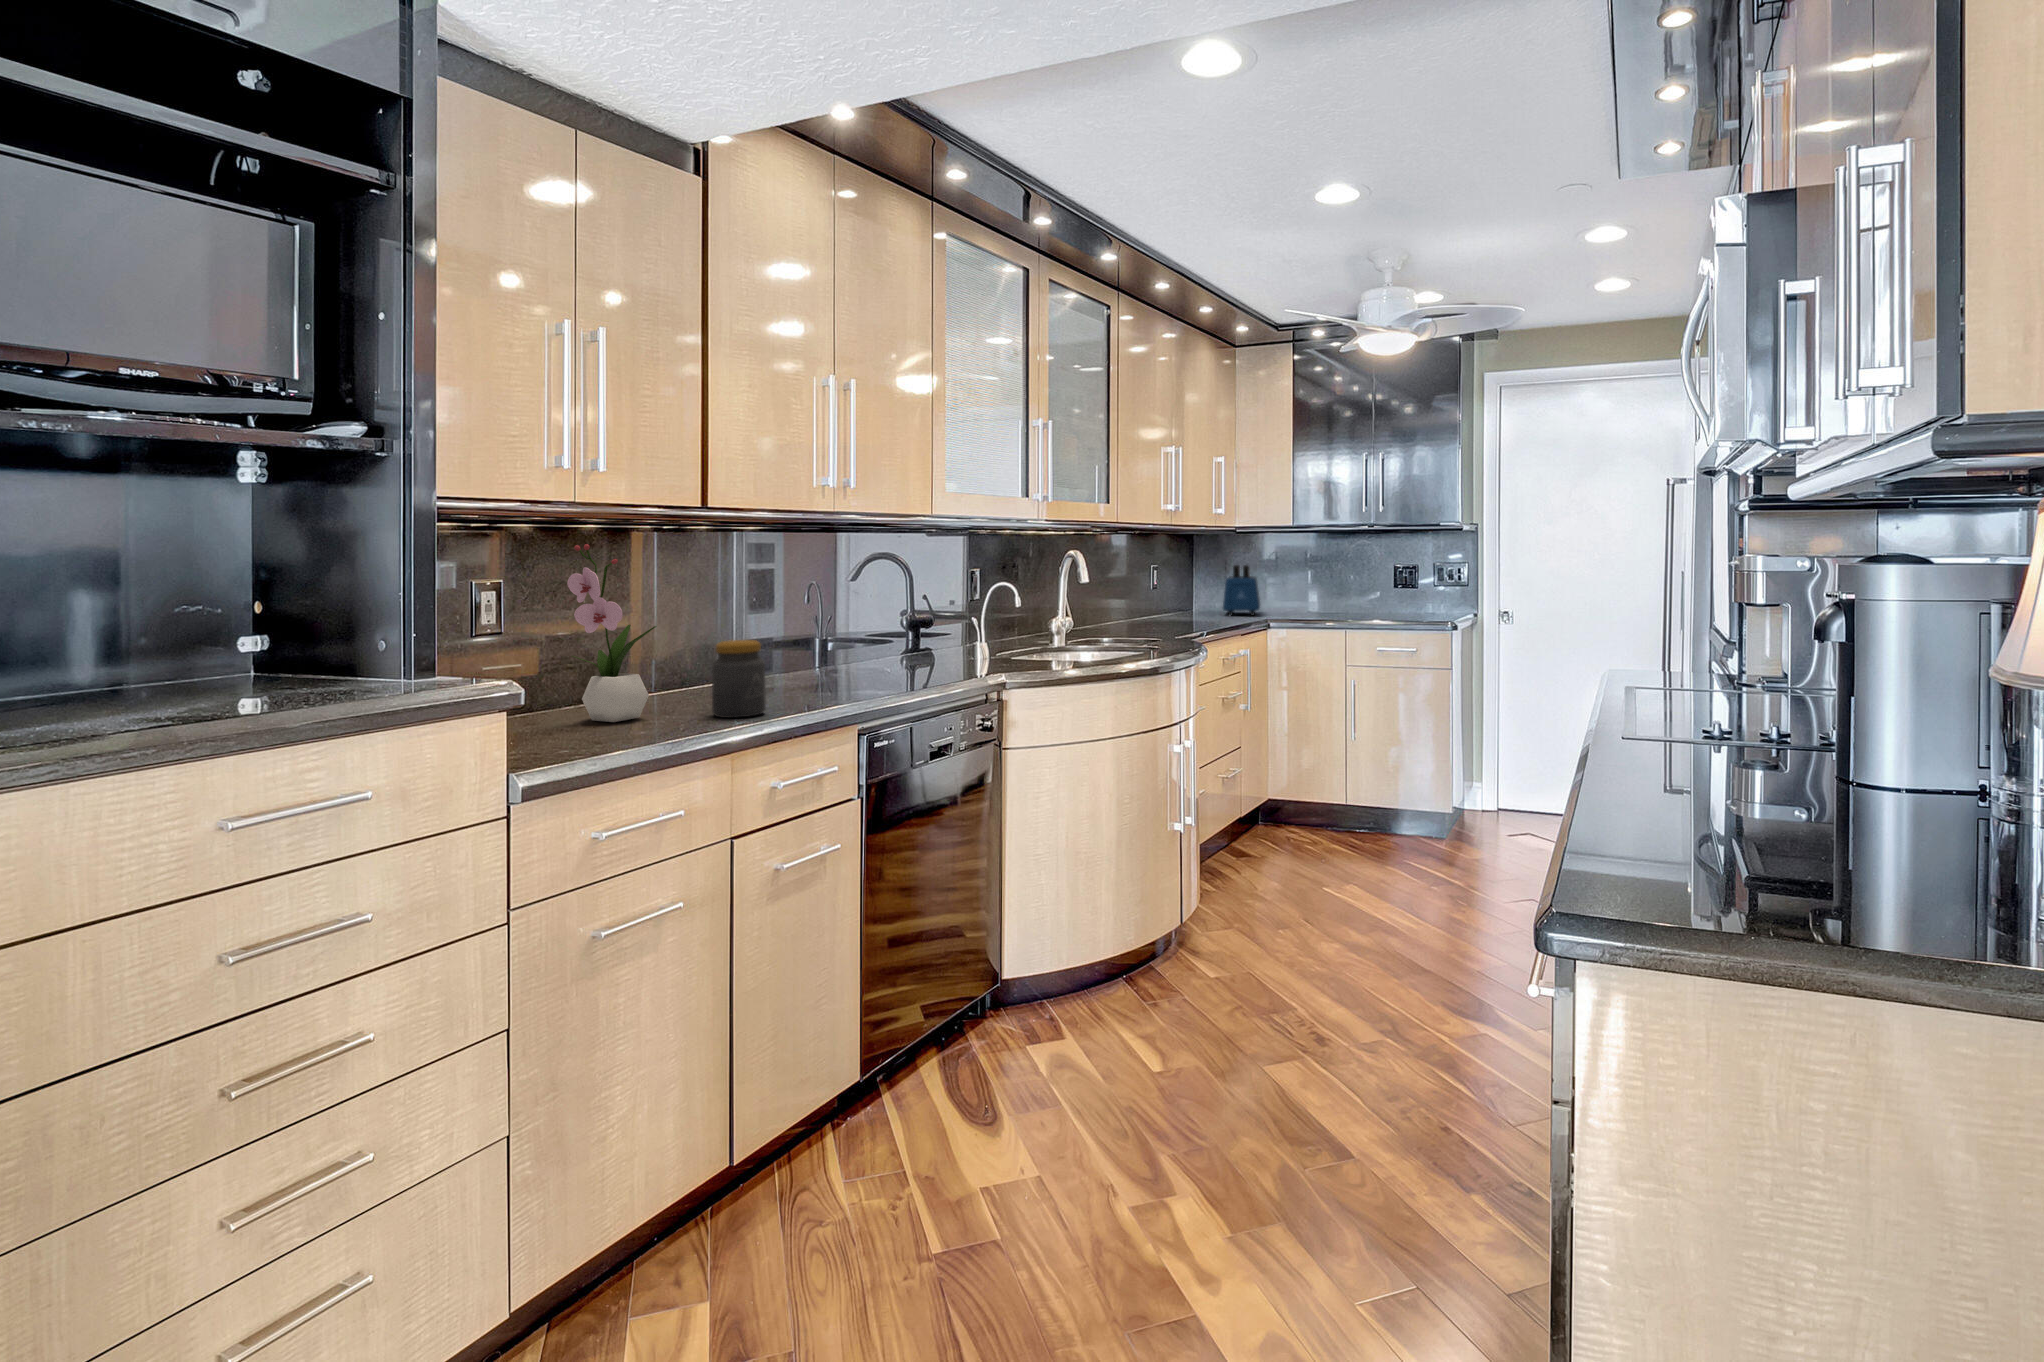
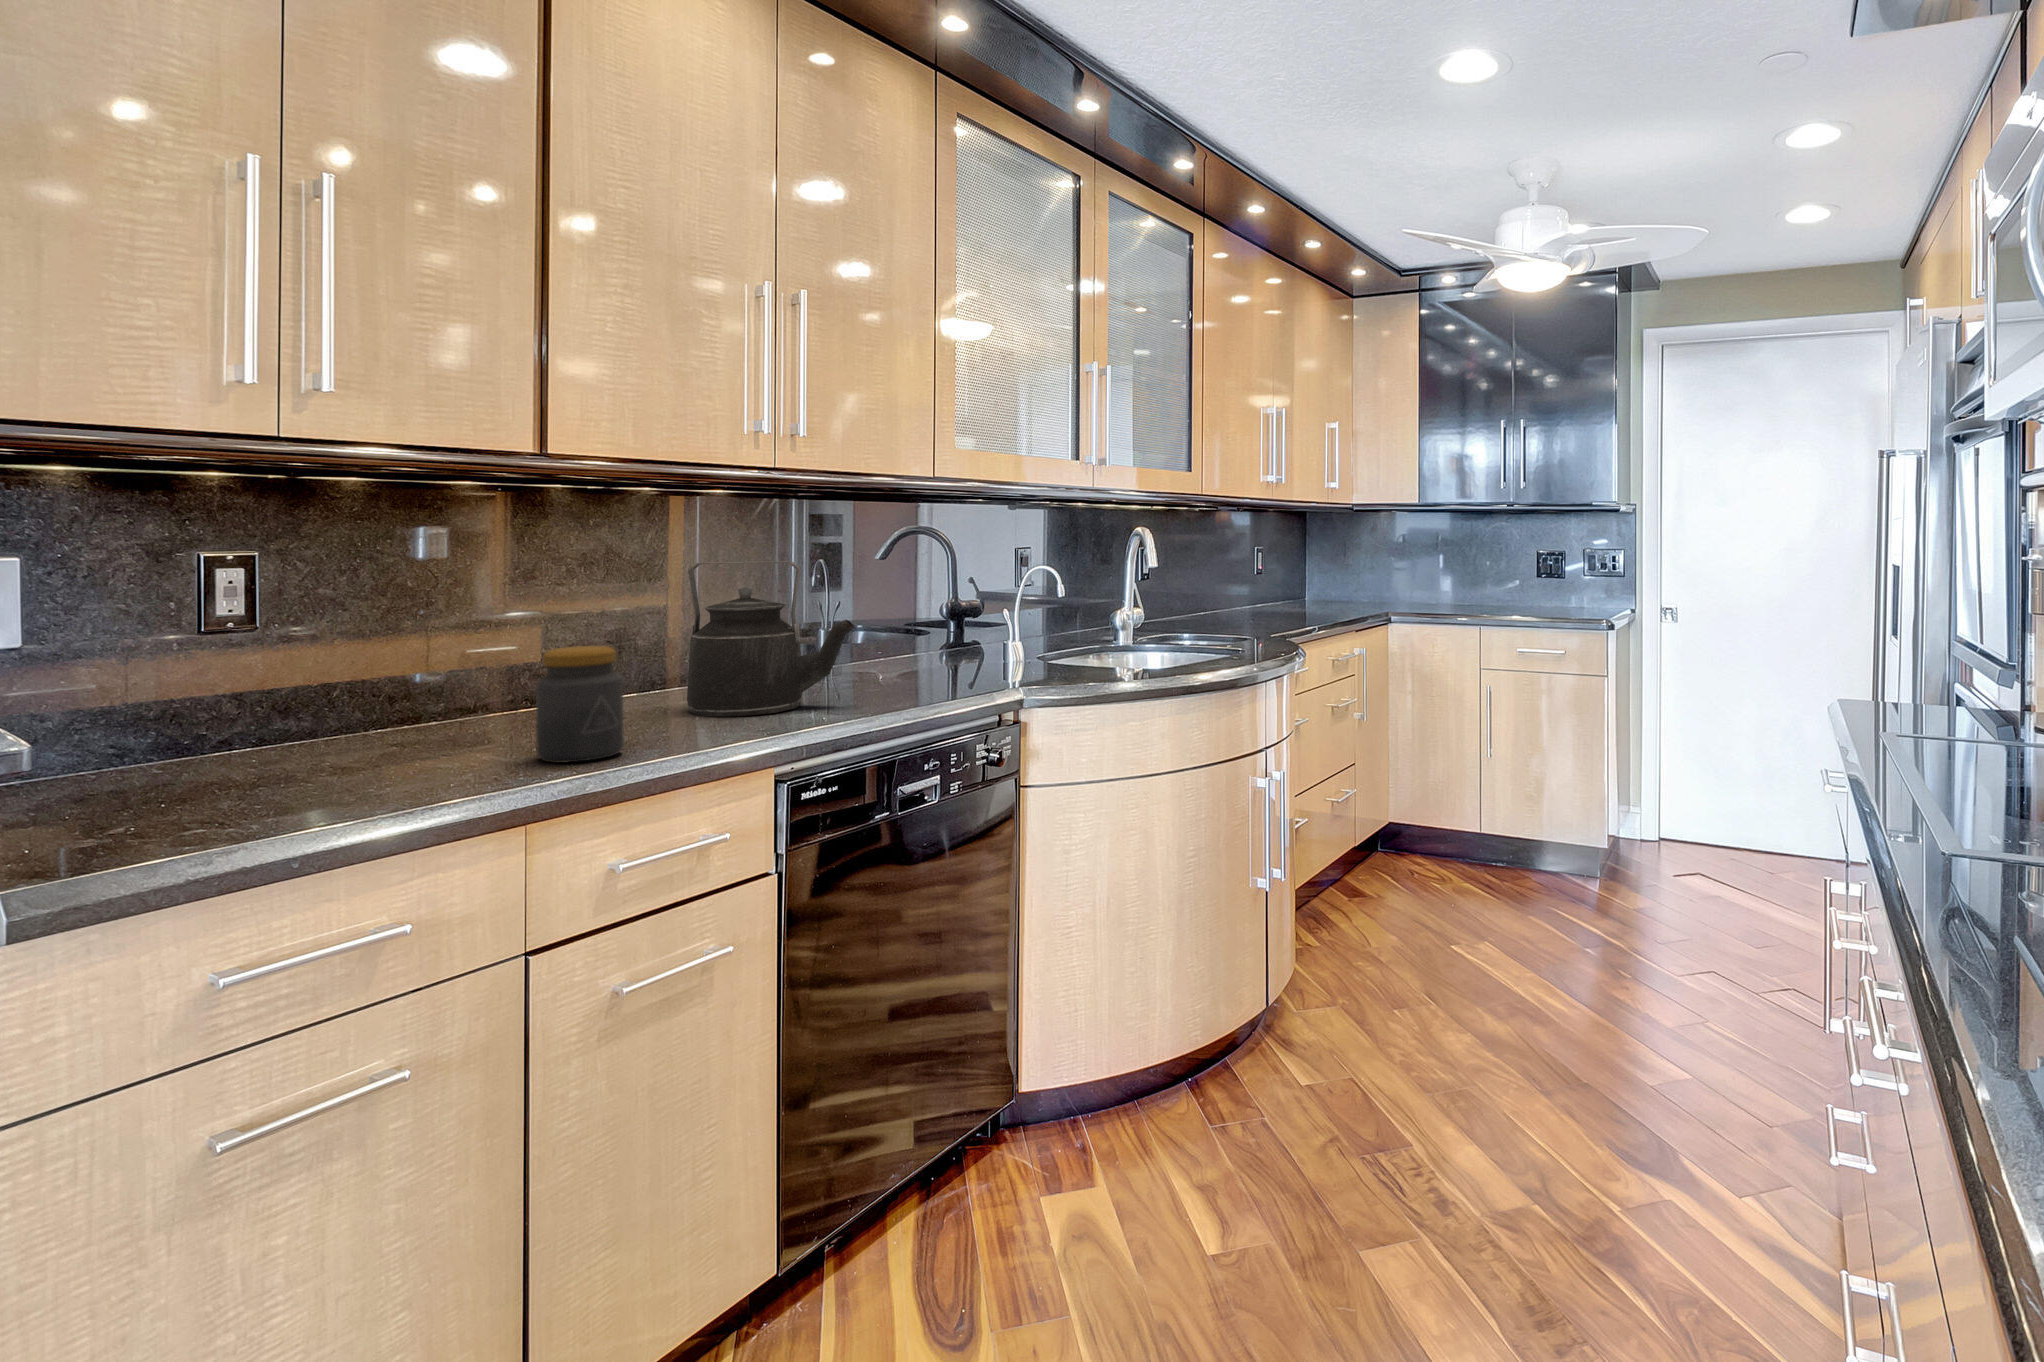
flower arrangement: present [567,544,656,722] -> none [299,502,452,770]
toaster: present [1223,565,1260,616] -> none [1337,552,1382,611]
kettle: none [771,580,890,693] -> present [687,561,855,717]

